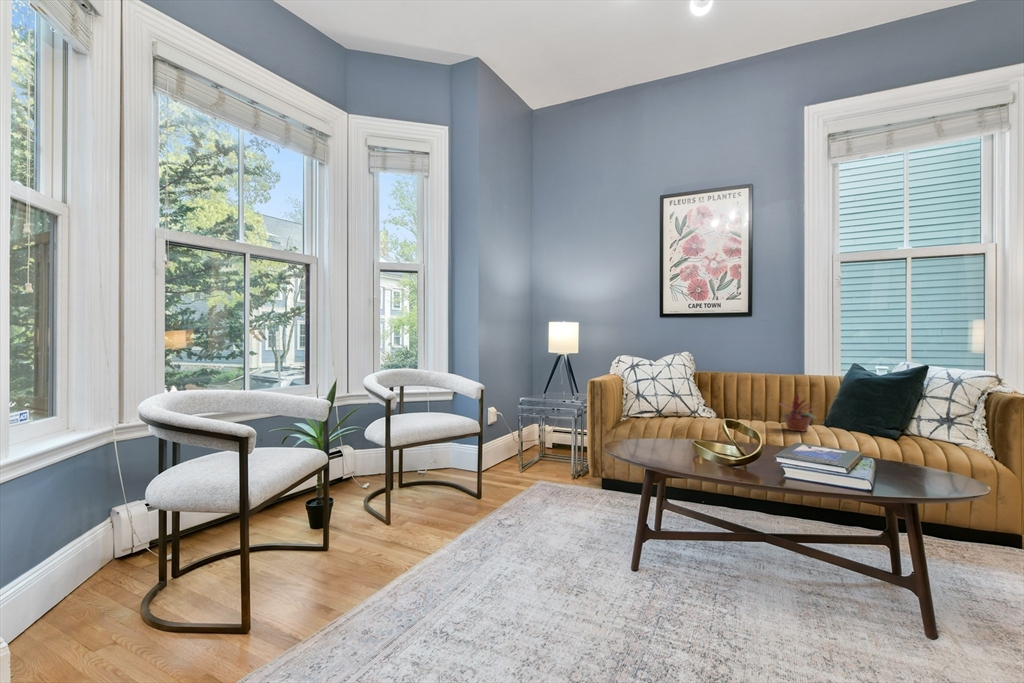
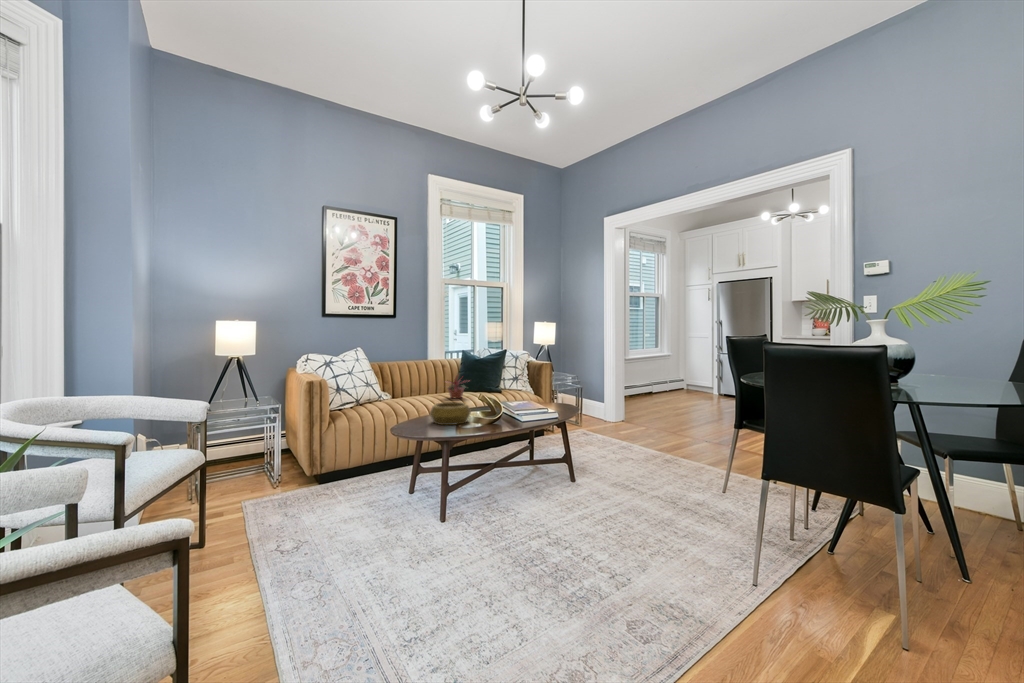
decorative bowl: none [668,422,728,454] -> present [430,402,471,425]

